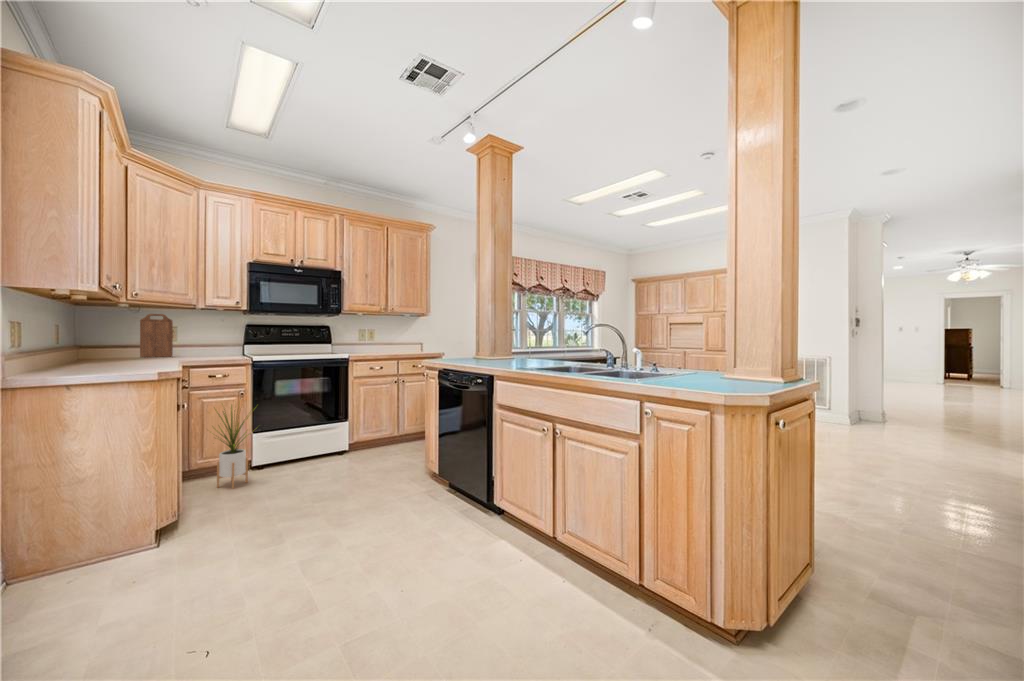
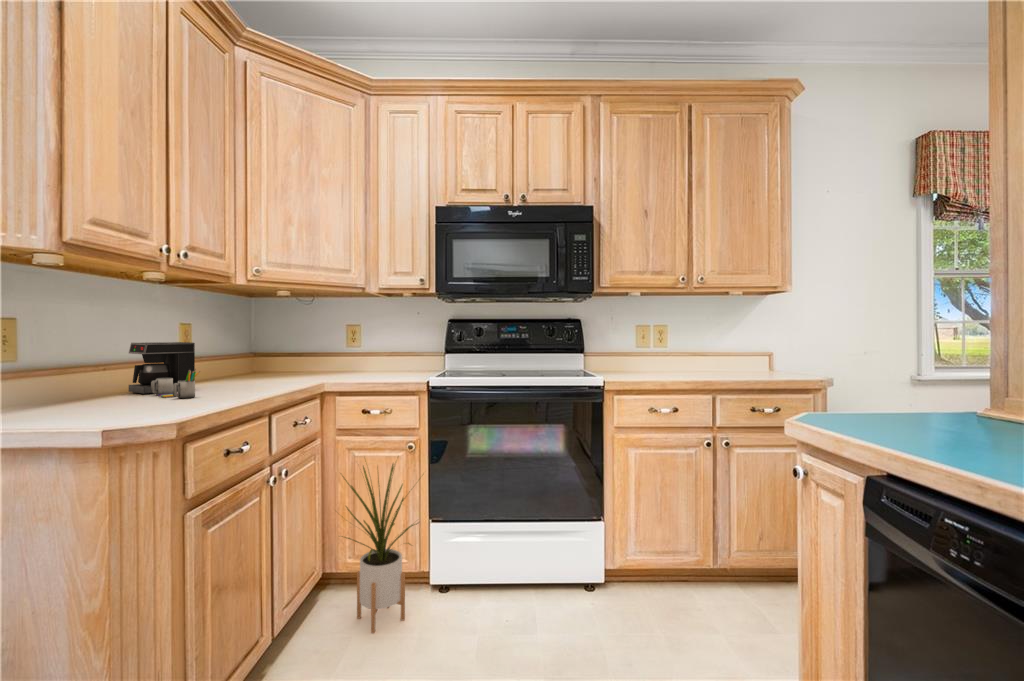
cutting board: present [140,314,173,357] -> none [315,305,351,370]
coffee maker: none [64,337,137,367] -> present [129,342,199,398]

